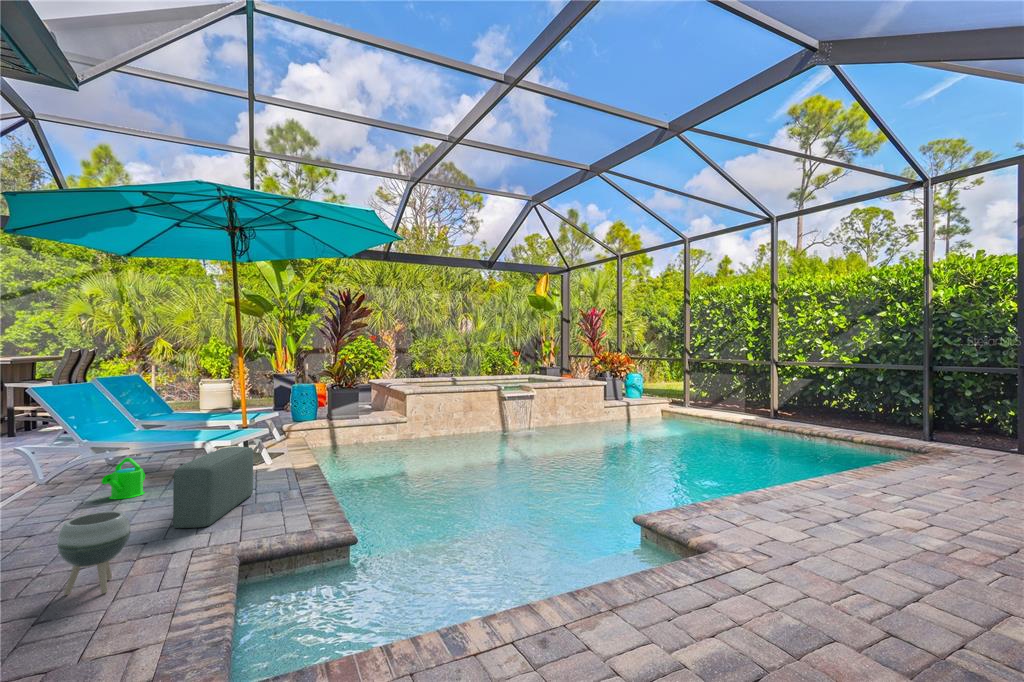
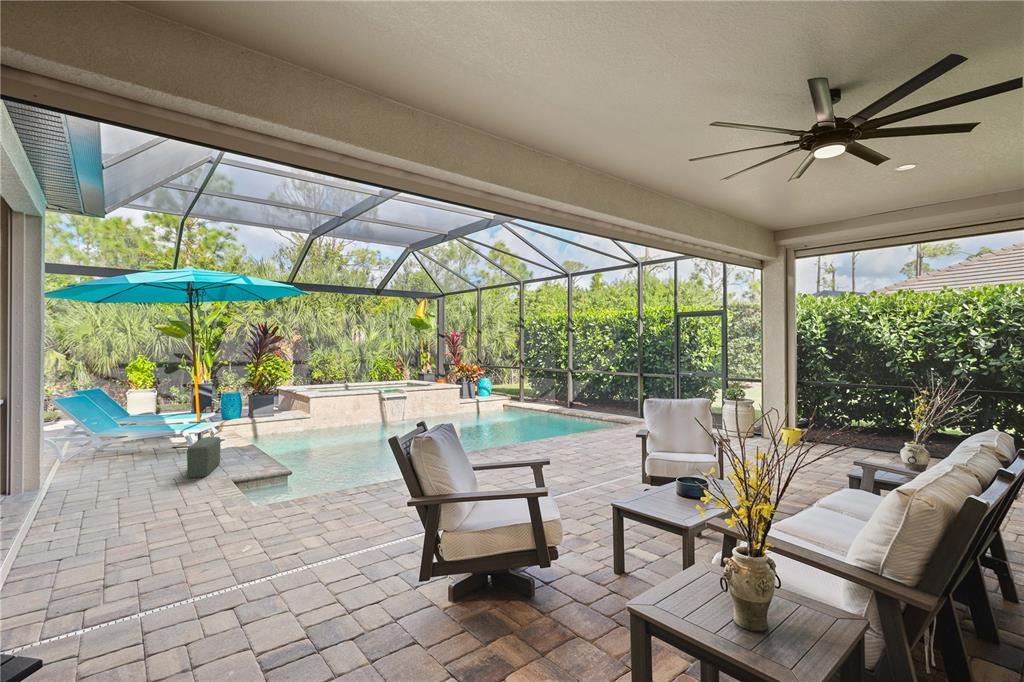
watering can: present [102,458,145,499] -> none [130,445,151,468]
planter: present [57,511,131,595] -> none [158,465,187,499]

